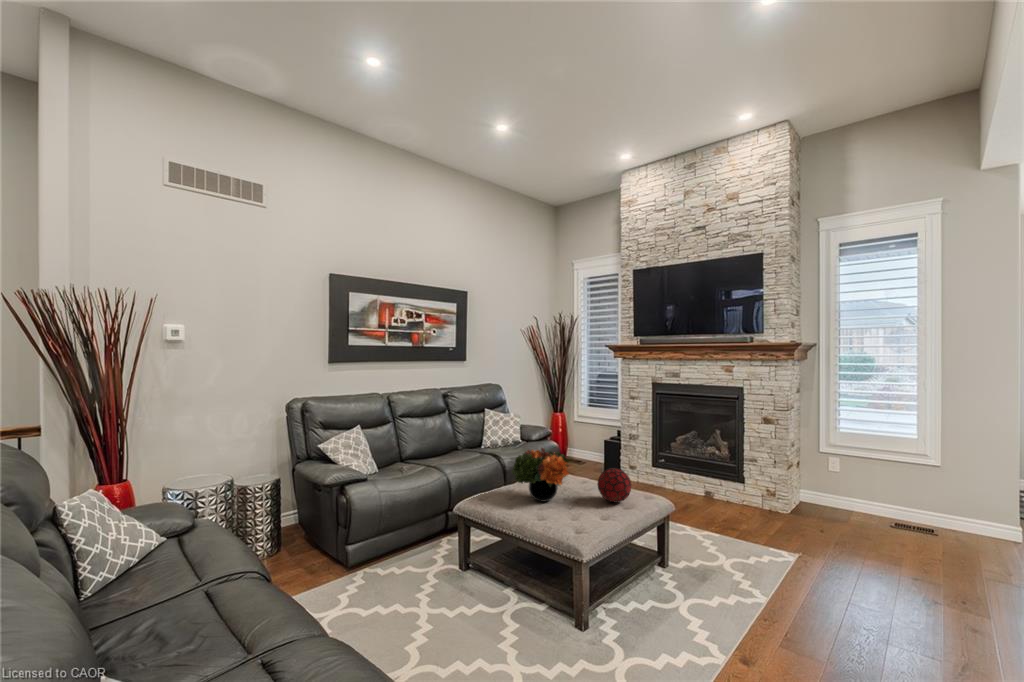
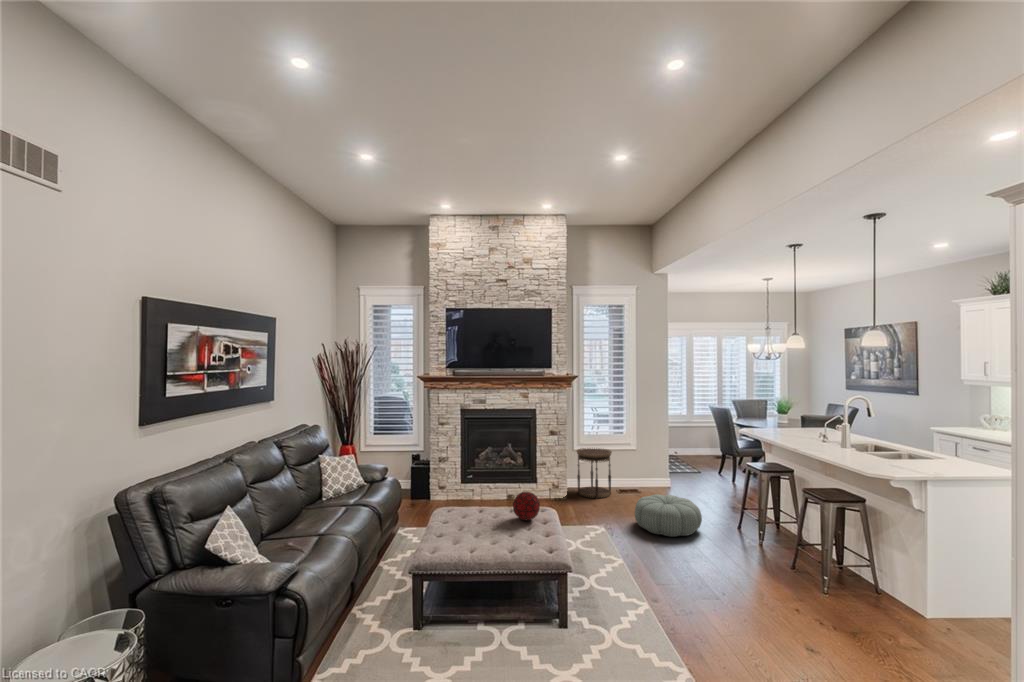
flower arrangement: present [512,448,569,502] -> none [451,486,503,535]
side table: none [811,449,873,523] -> present [577,448,612,499]
pouf: none [851,528,990,608] -> present [635,494,702,537]

